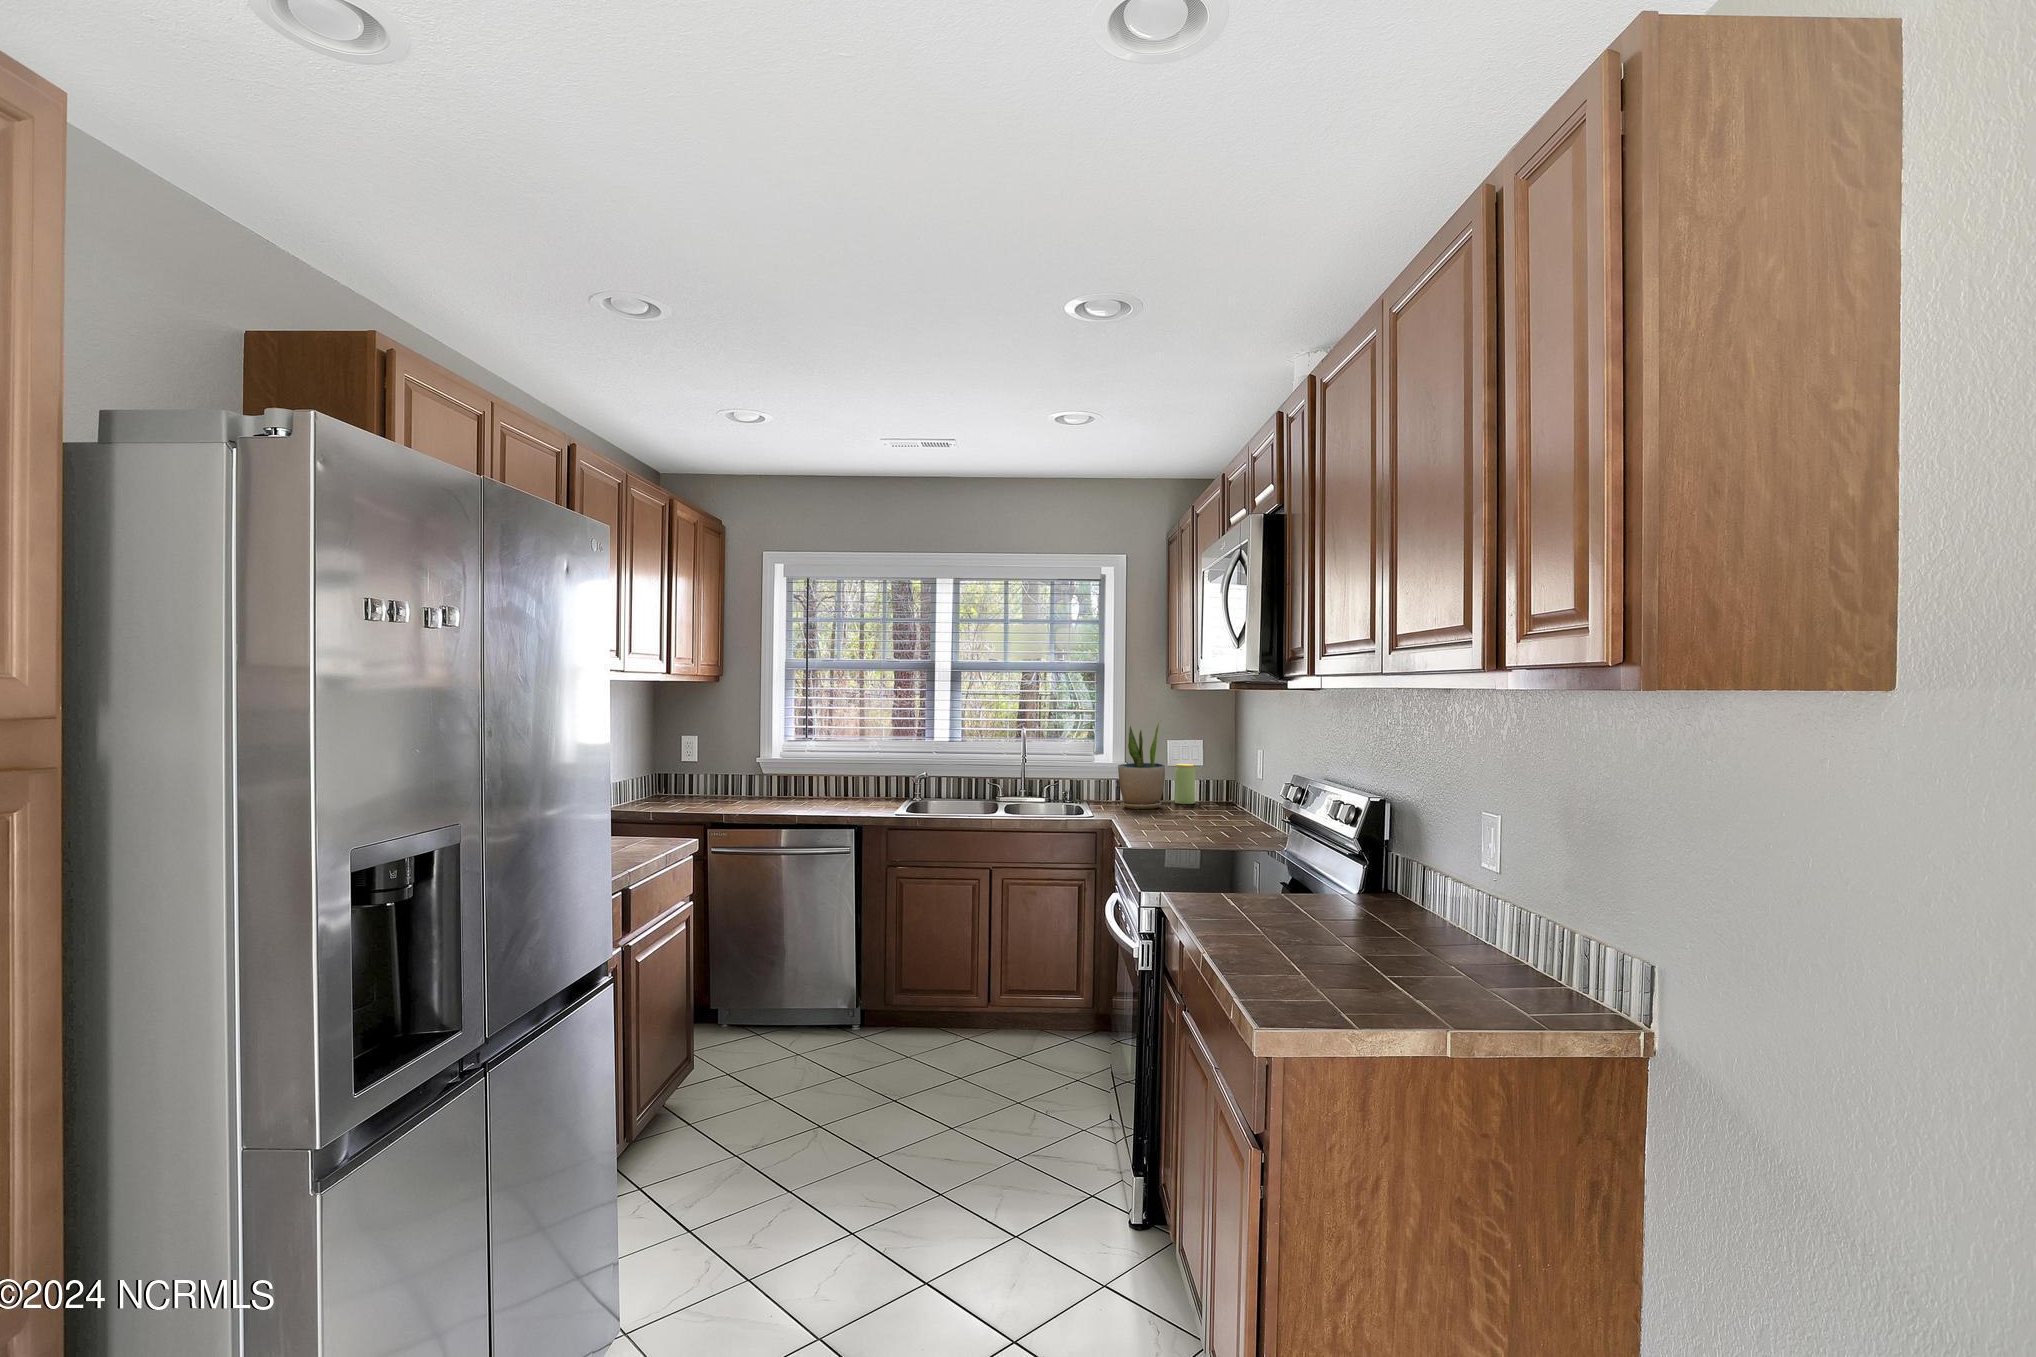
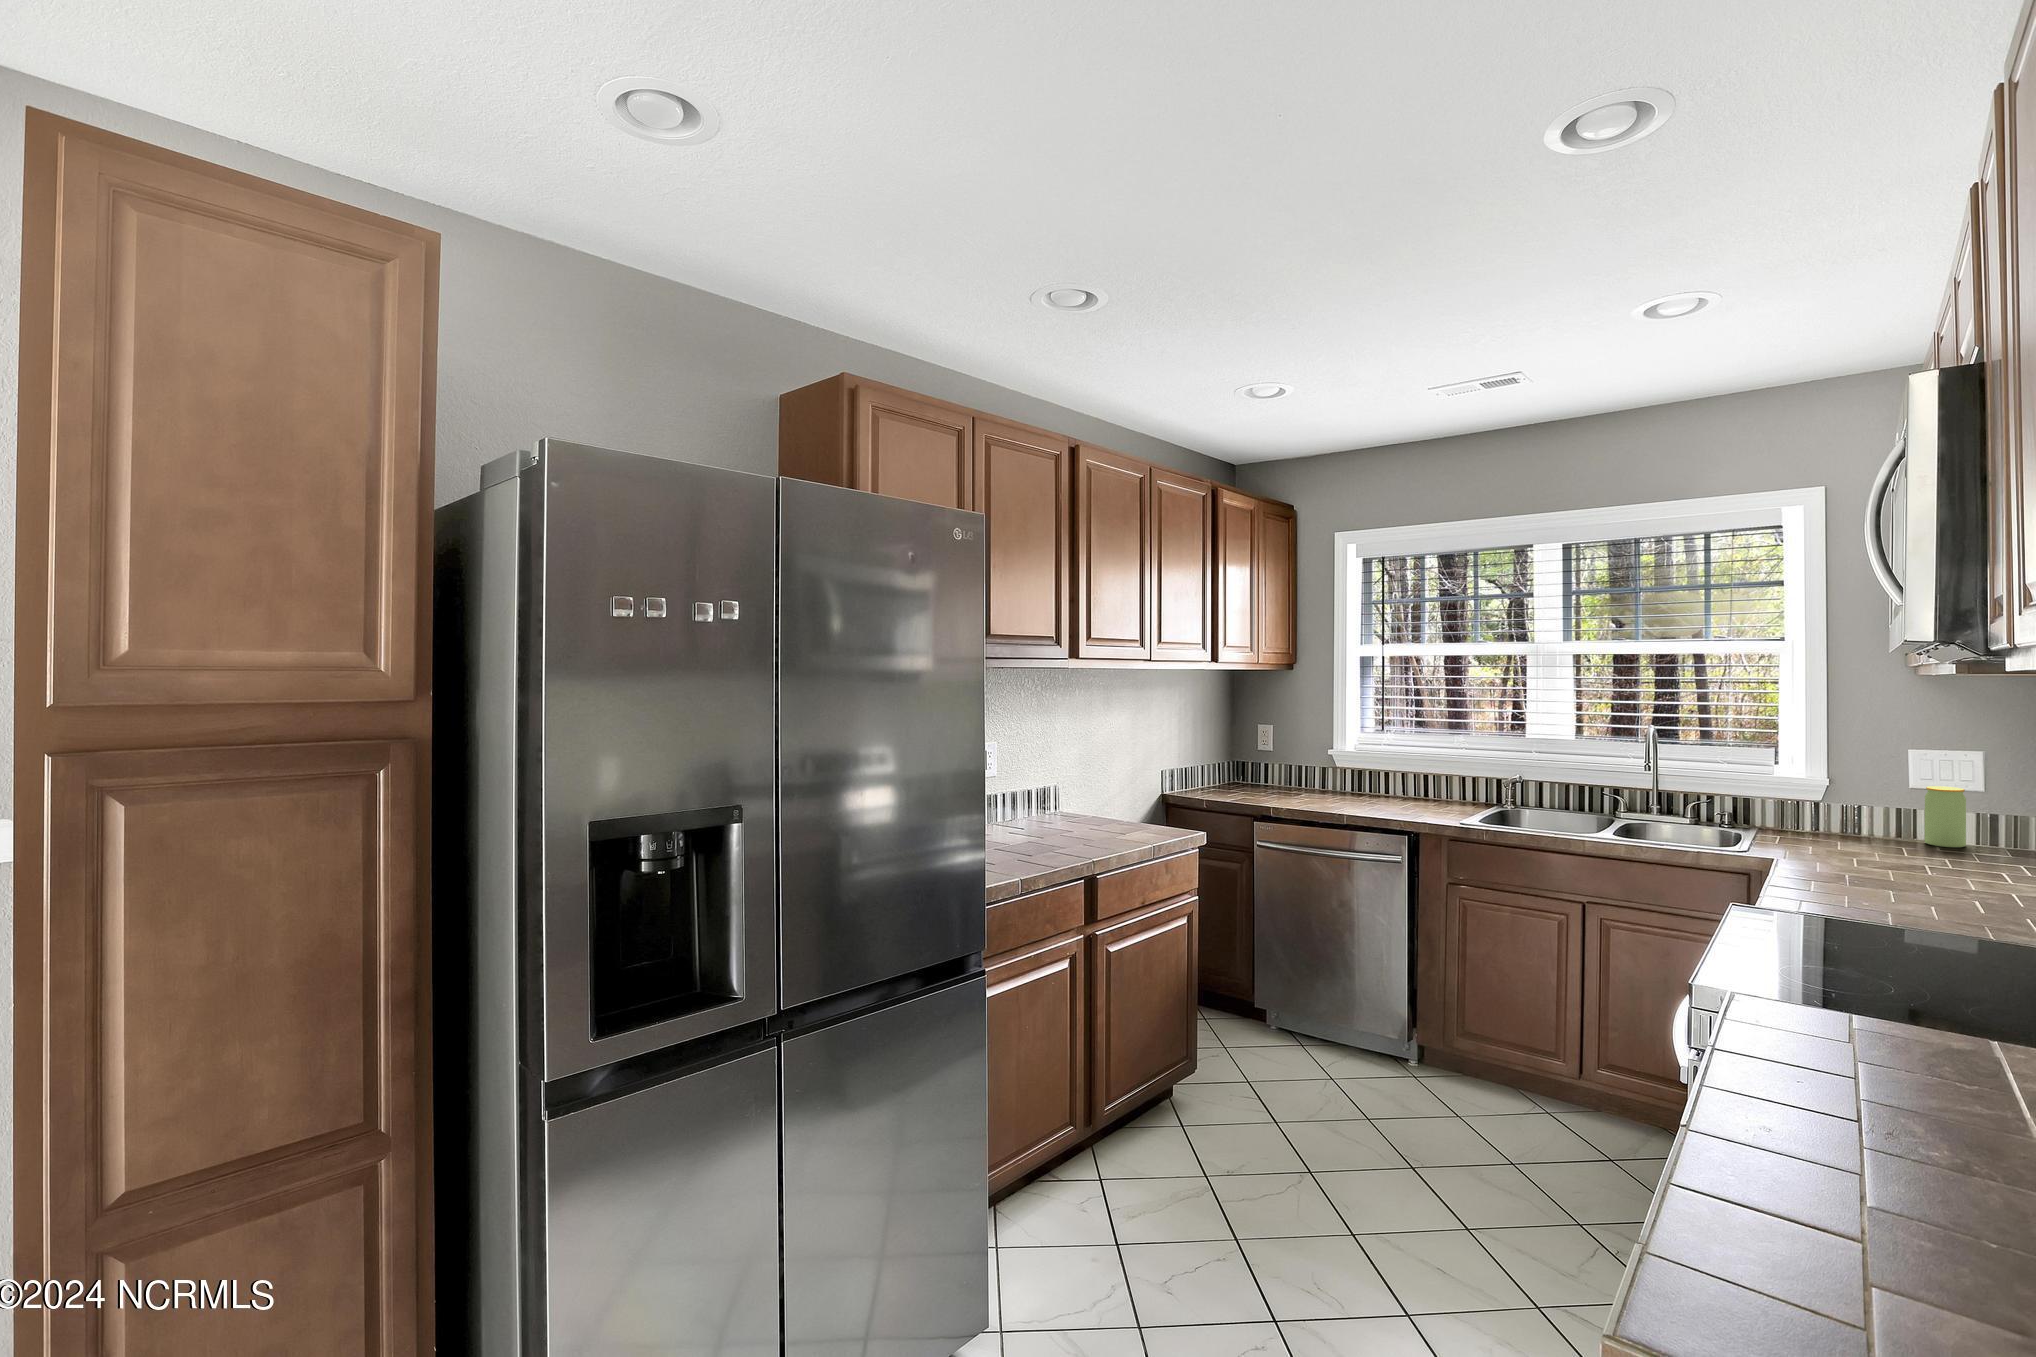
potted plant: present [1118,721,1165,809] -> none [1807,723,1895,850]

